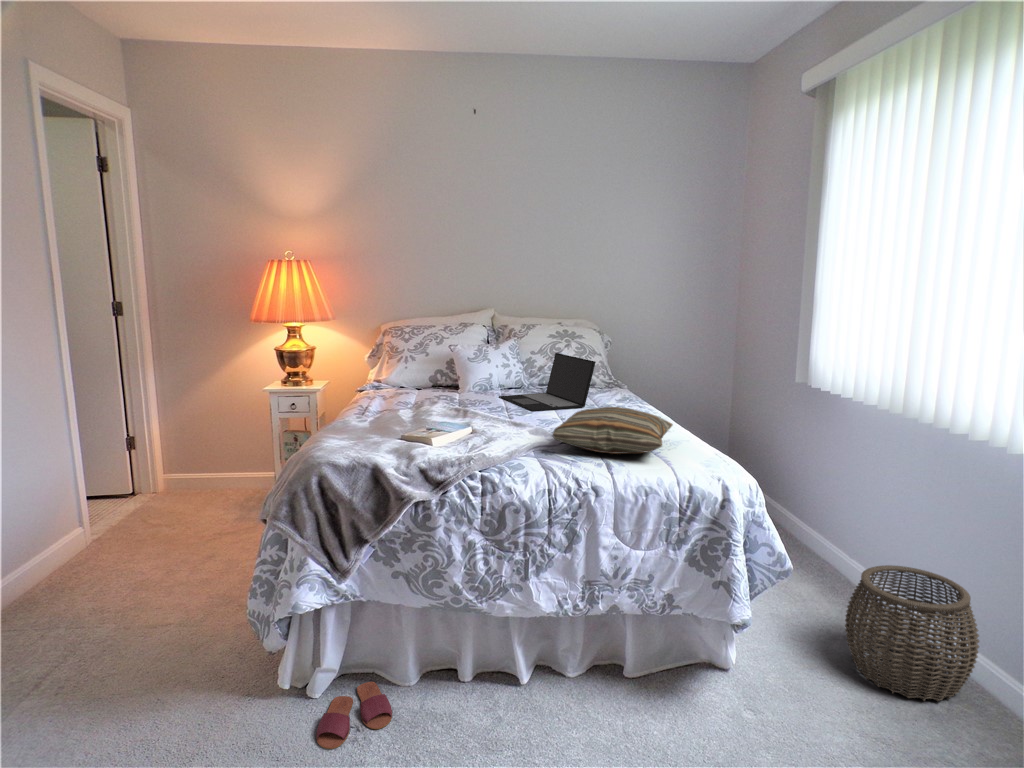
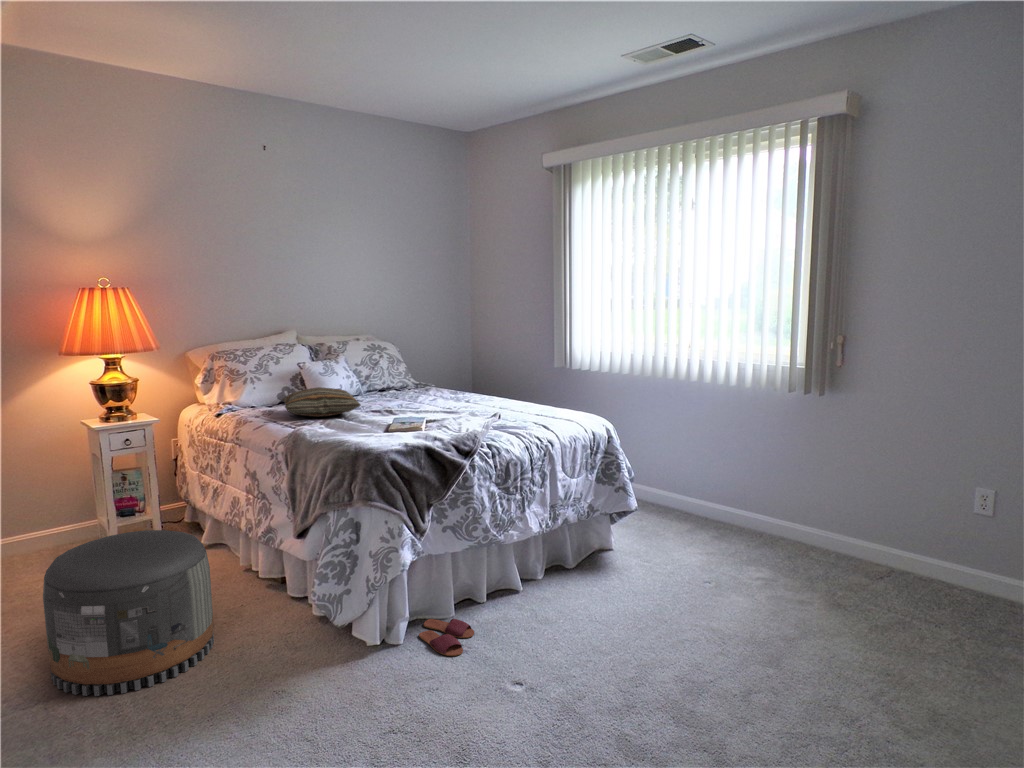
laptop: present [499,353,596,411] -> none [368,362,453,408]
pillow: present [552,407,673,454] -> present [283,387,361,417]
pouf: none [54,492,218,648] -> present [43,530,214,696]
woven basket: present [845,565,979,701] -> none [650,465,718,534]

